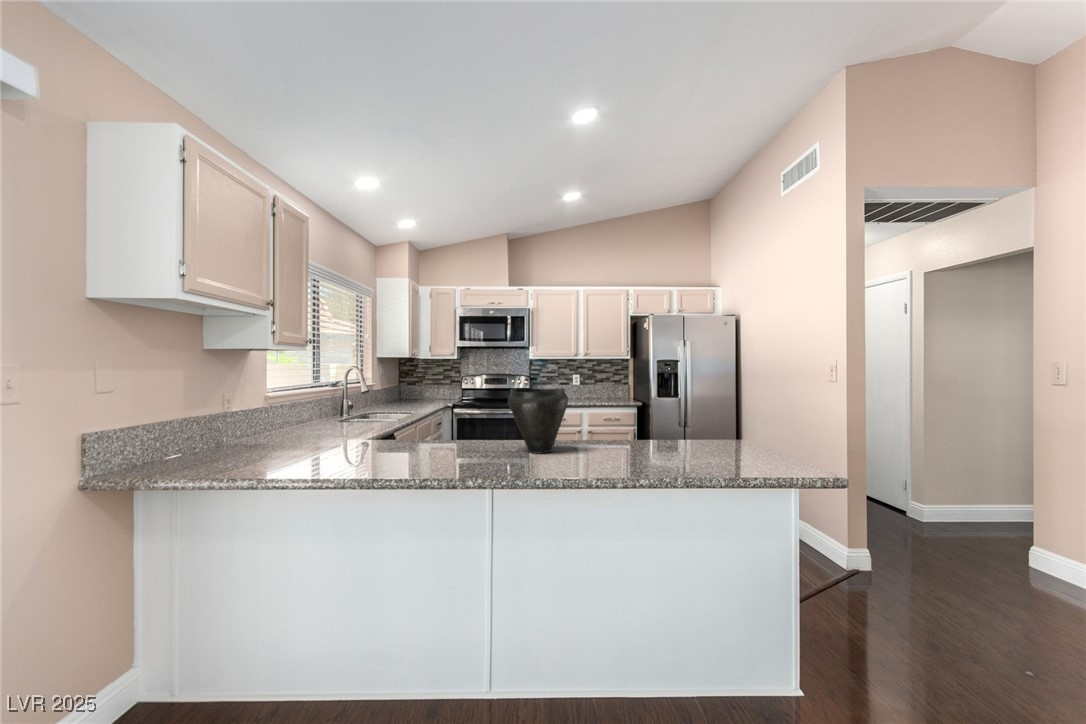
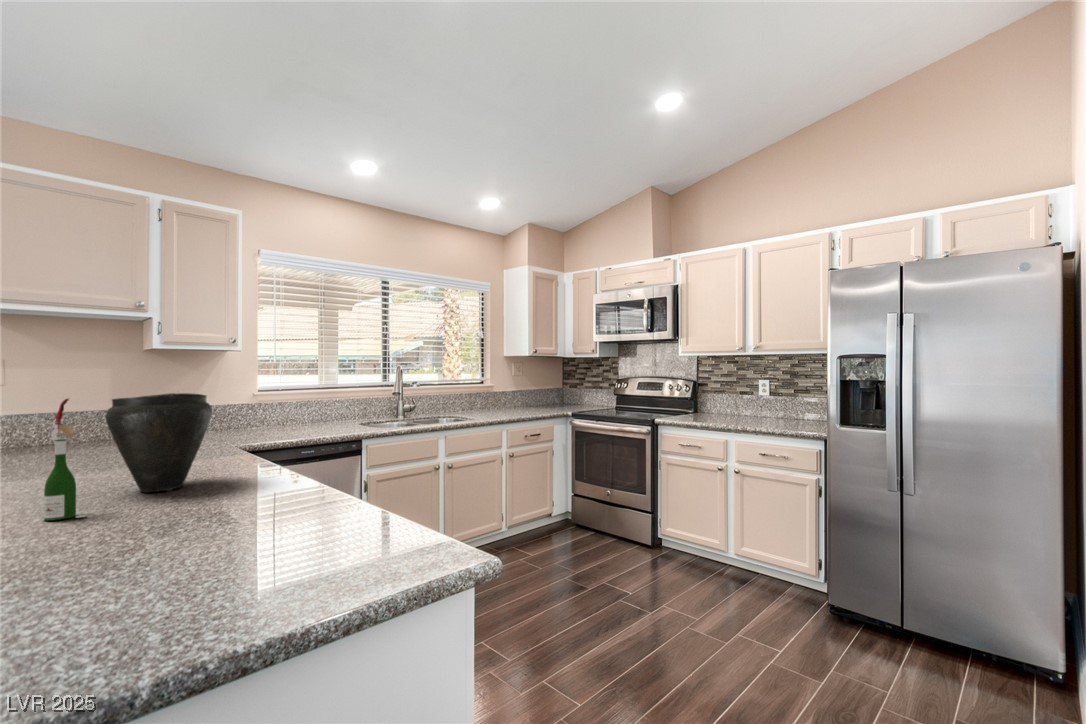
wine bottle: none [578,389,599,462] -> present [44,399,86,521]

